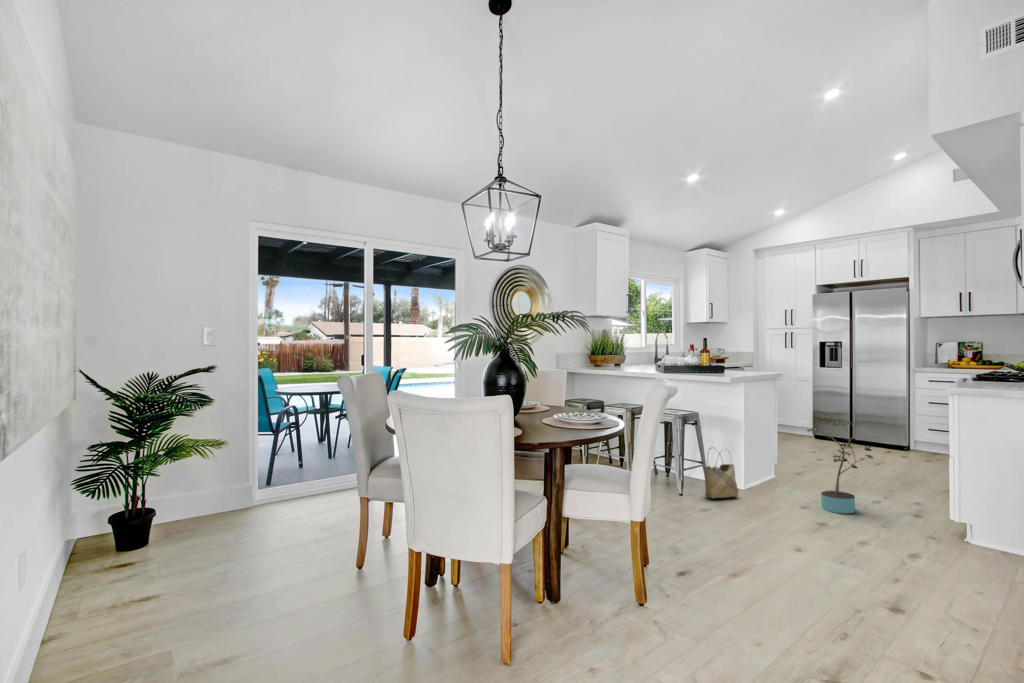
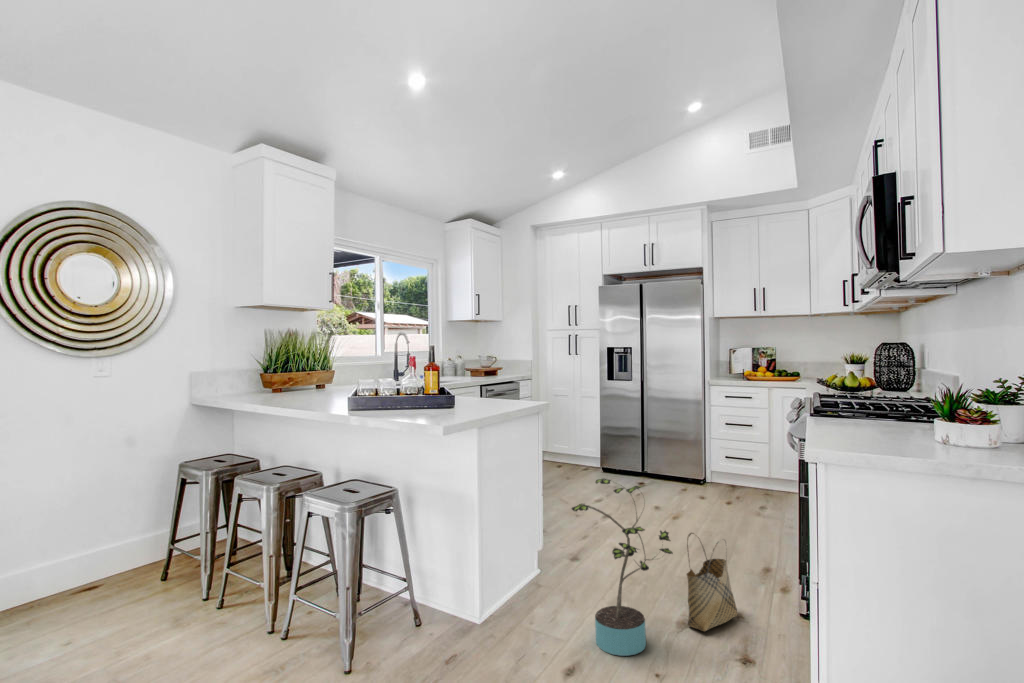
woven basket: present [704,448,738,498] -> present [687,533,737,631]

